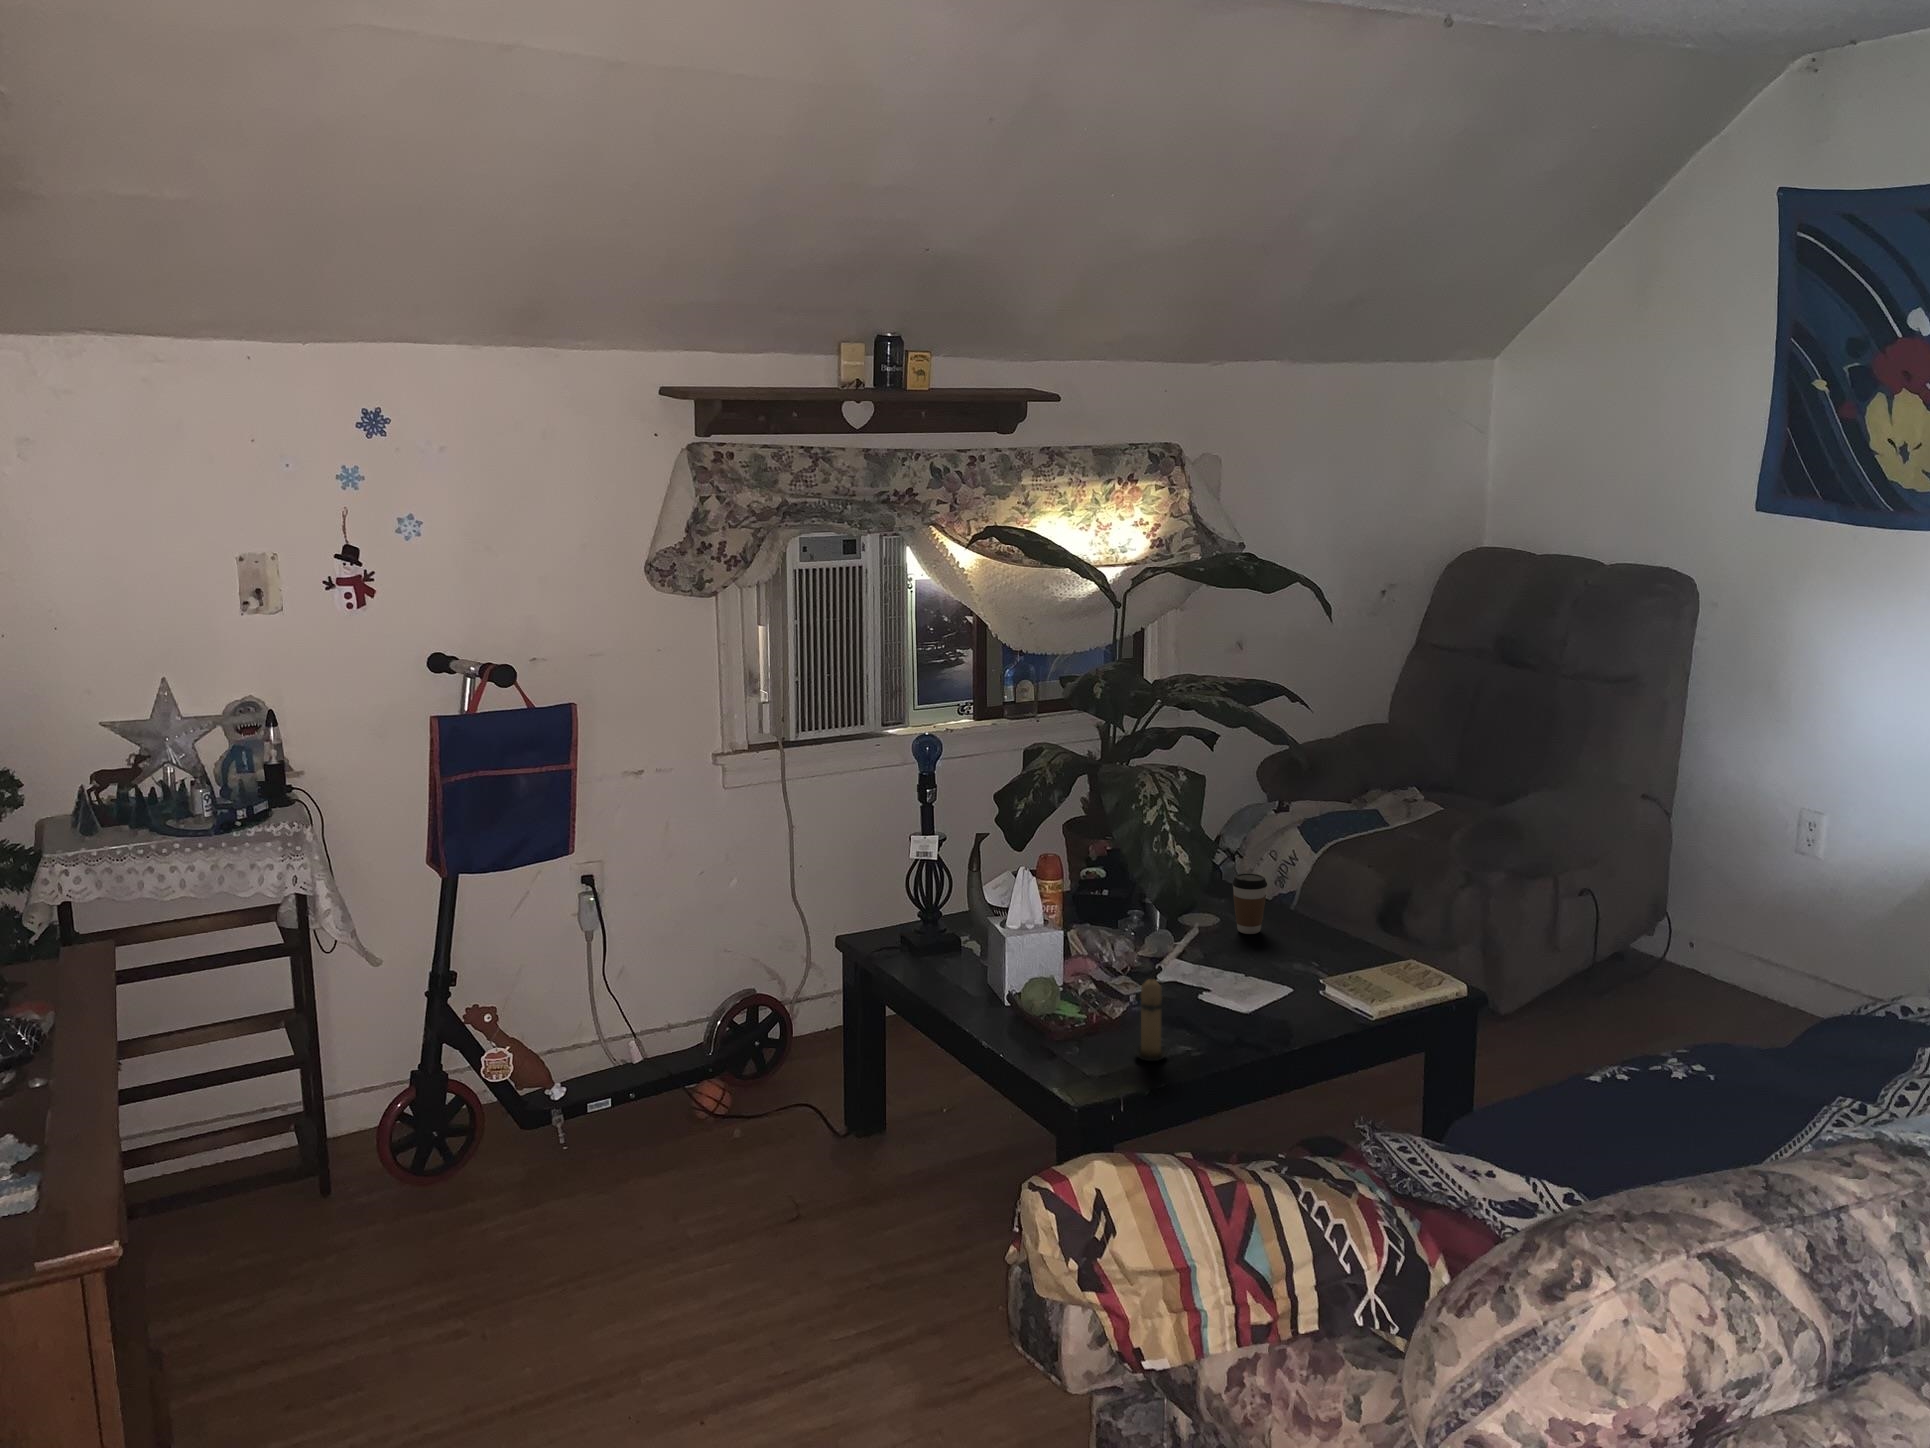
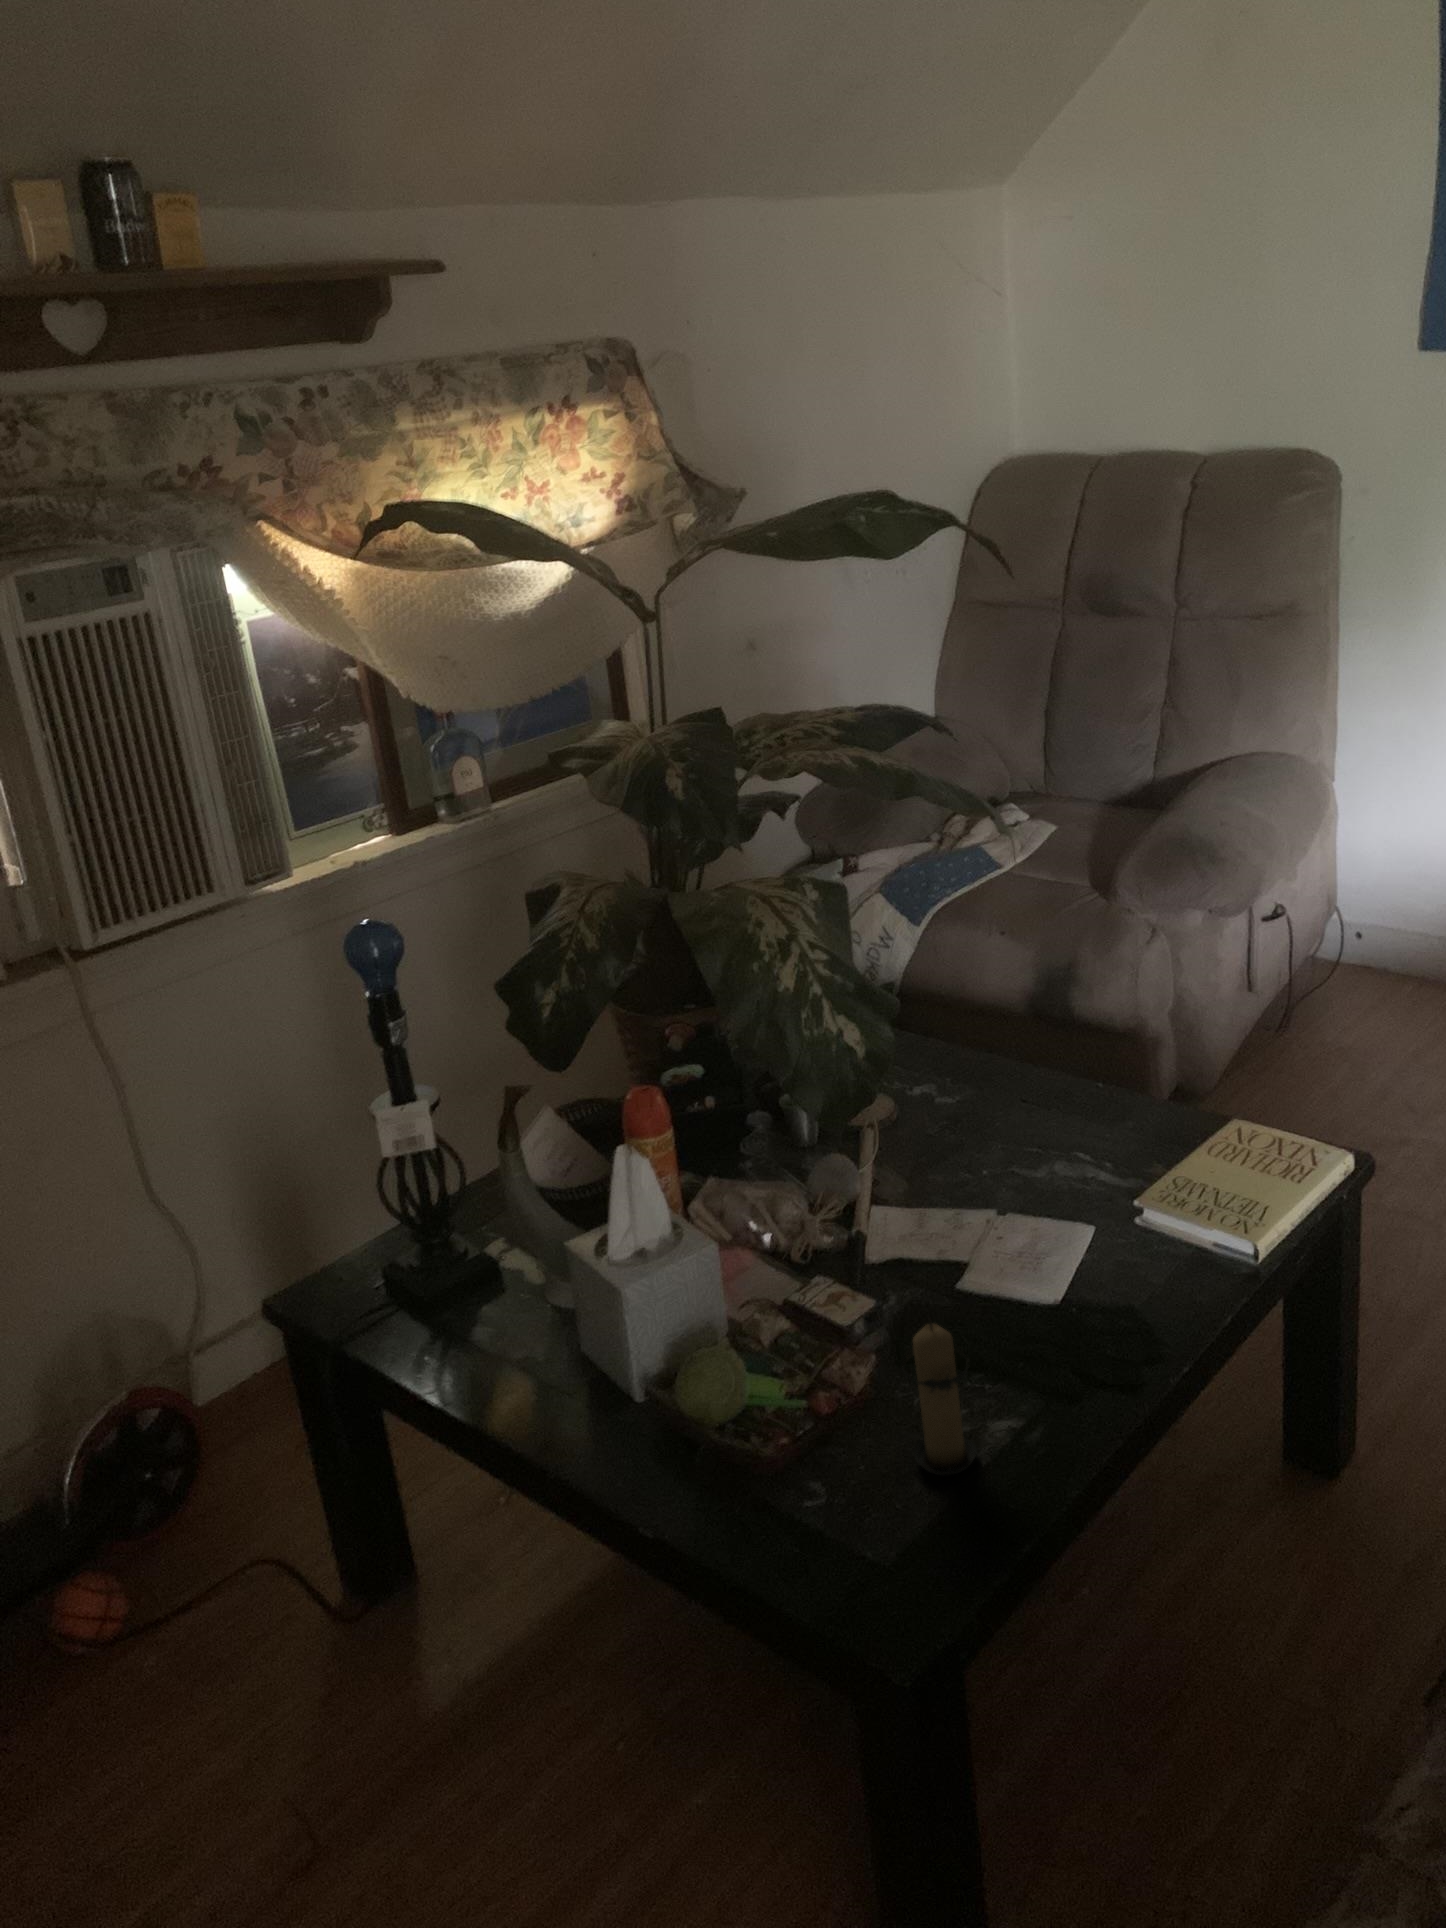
coffee cup: present [1232,873,1267,934] -> none [919,1022,977,1123]

